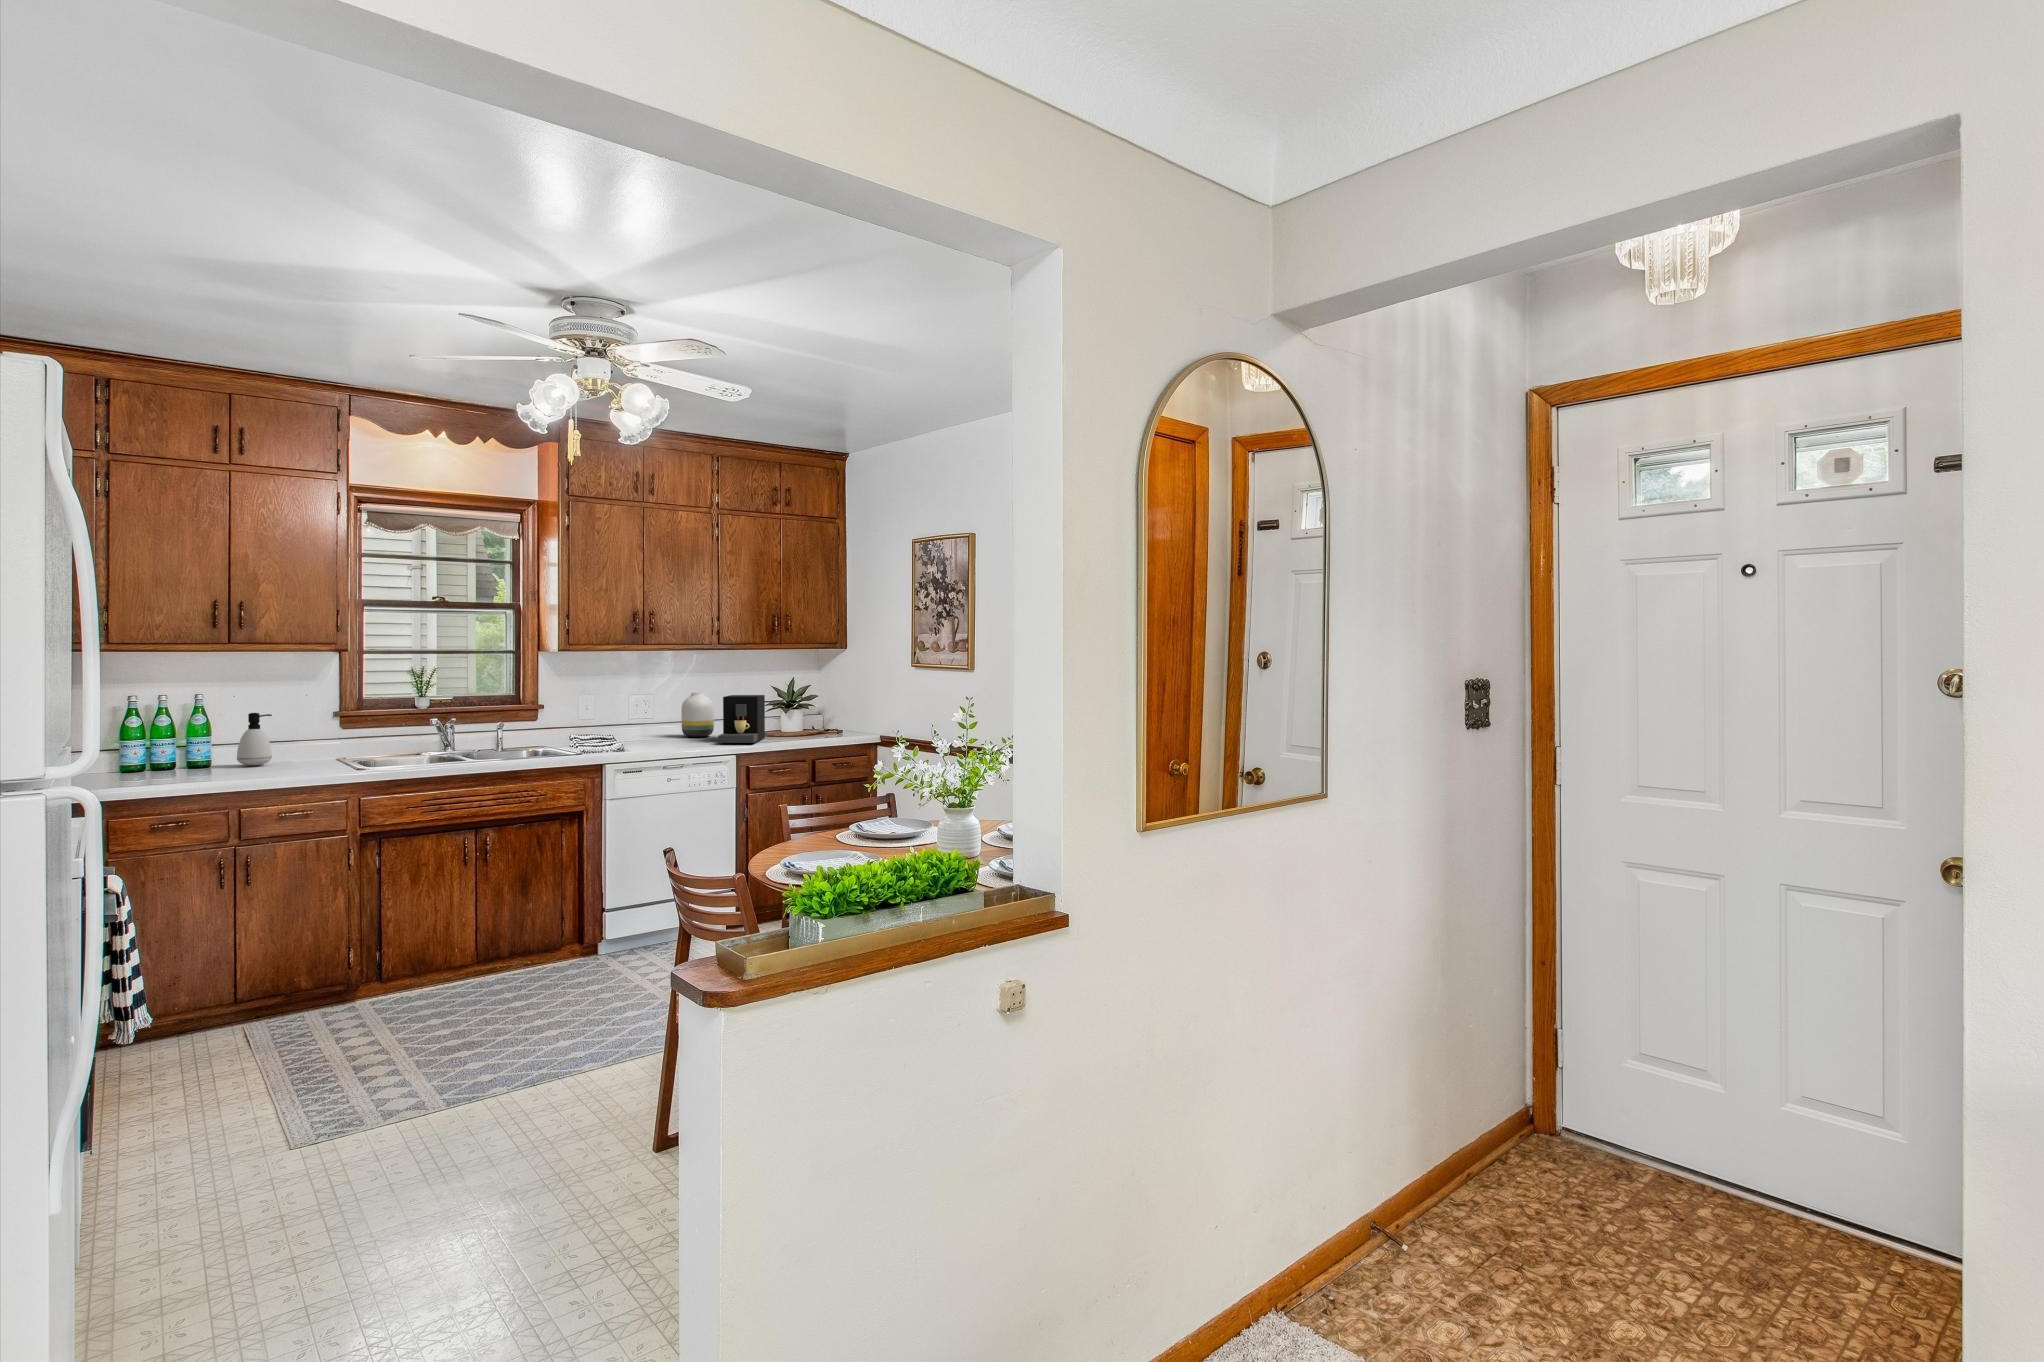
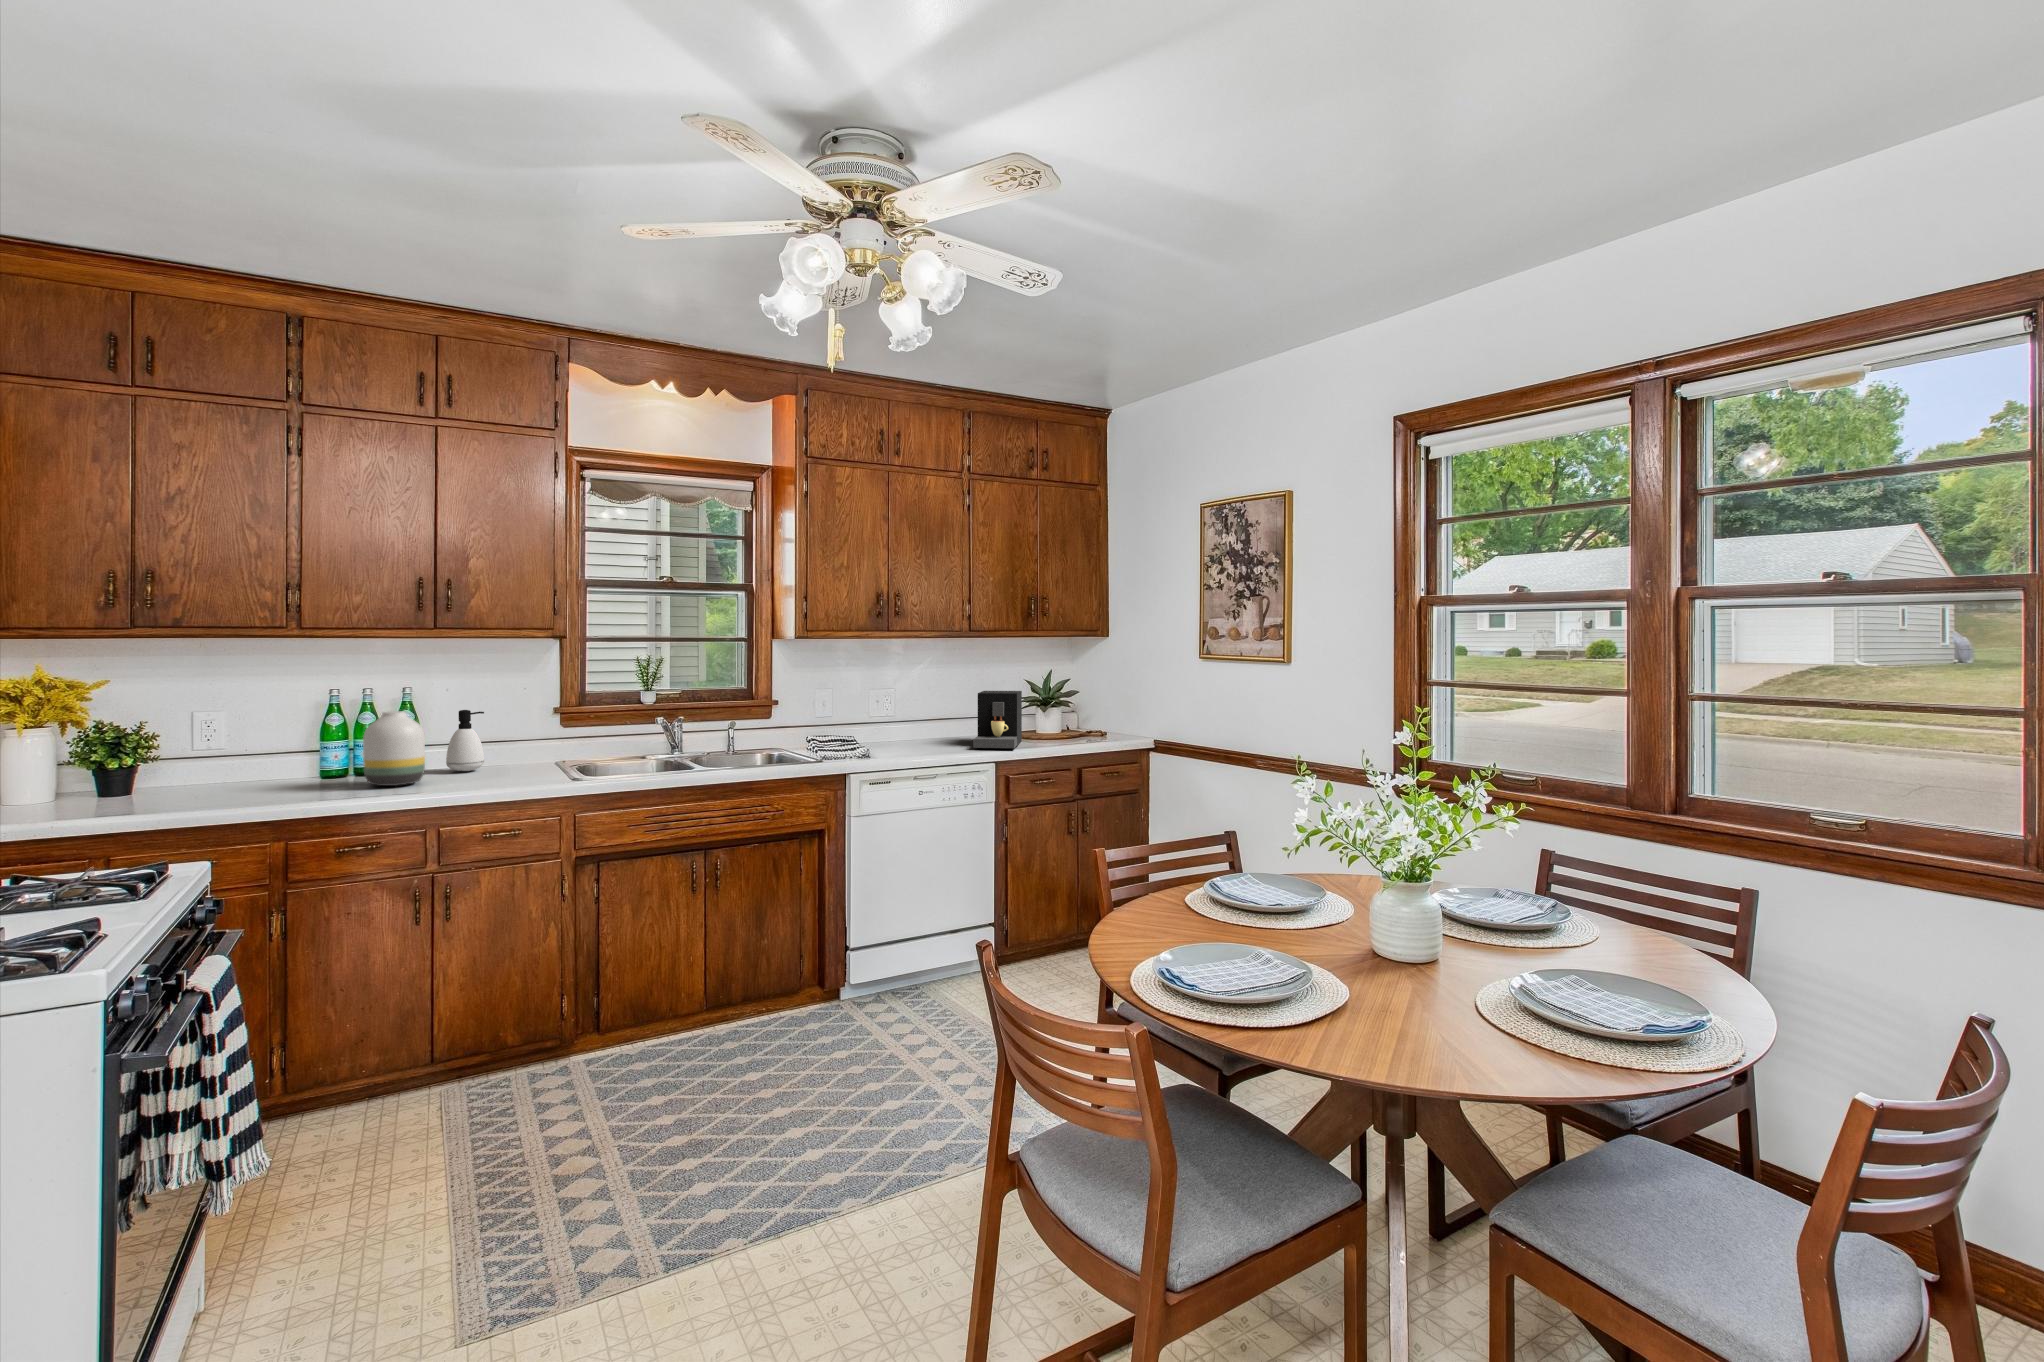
vase: present [681,692,714,737] -> present [363,711,425,786]

